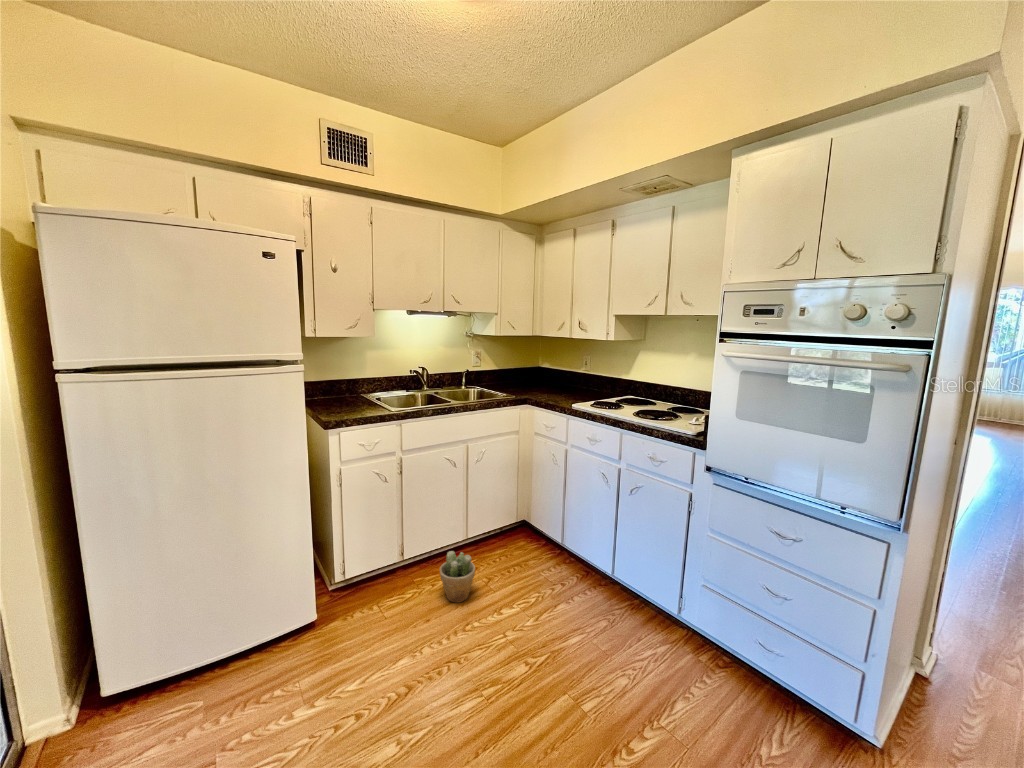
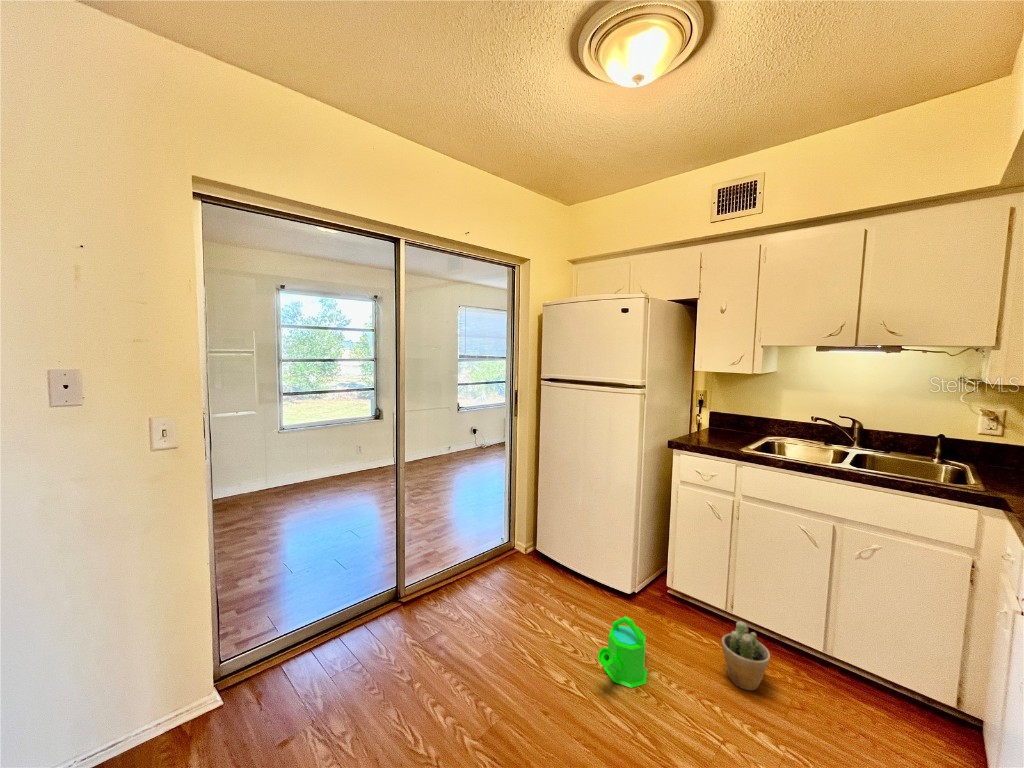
watering can: none [387,616,436,694] -> present [598,616,647,688]

